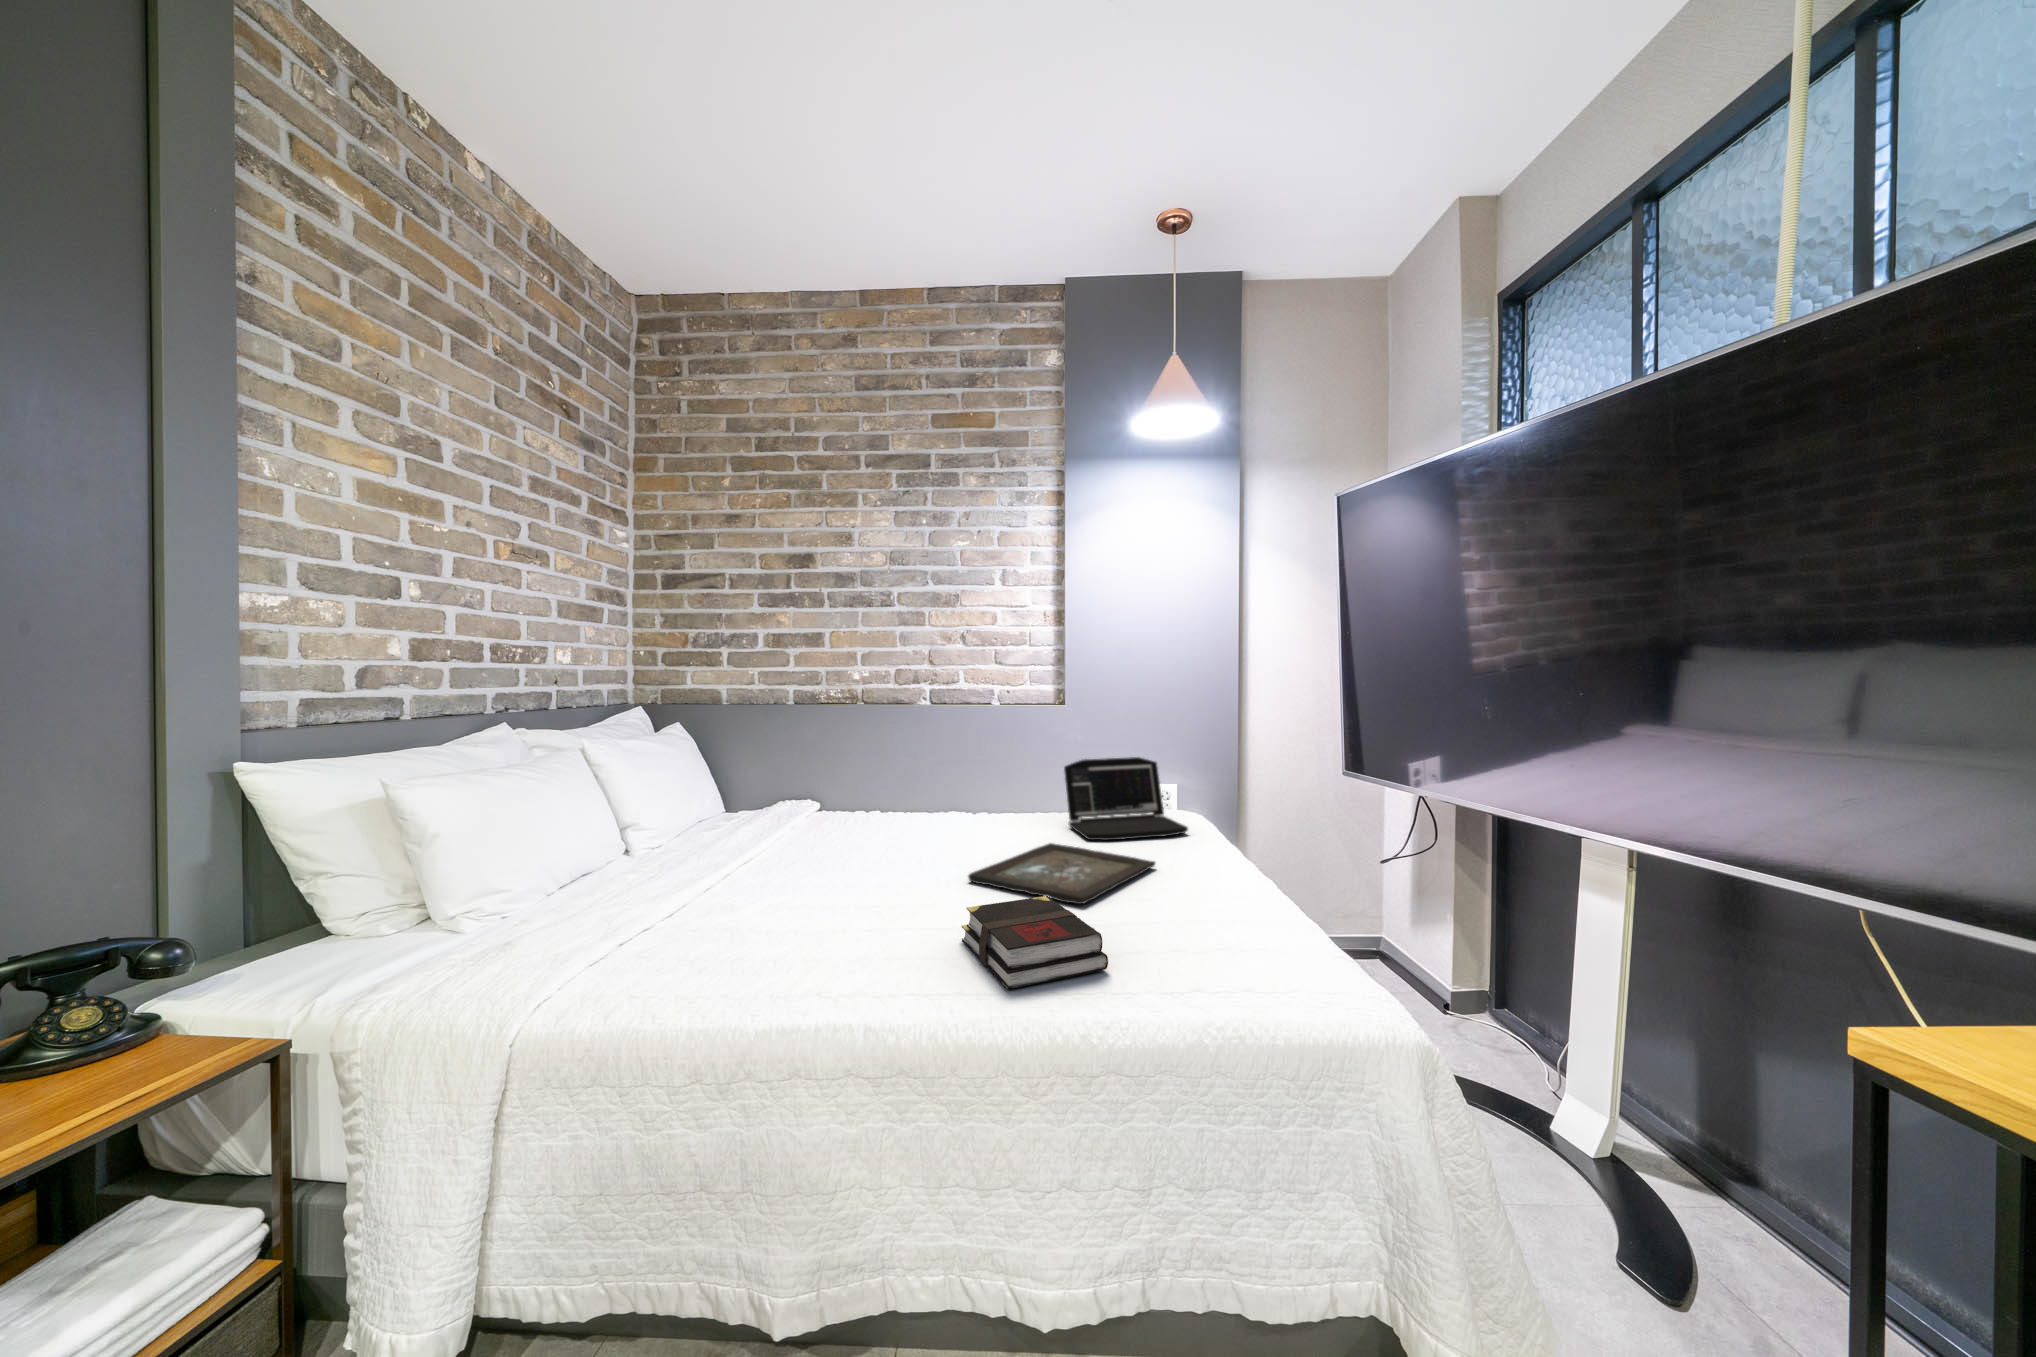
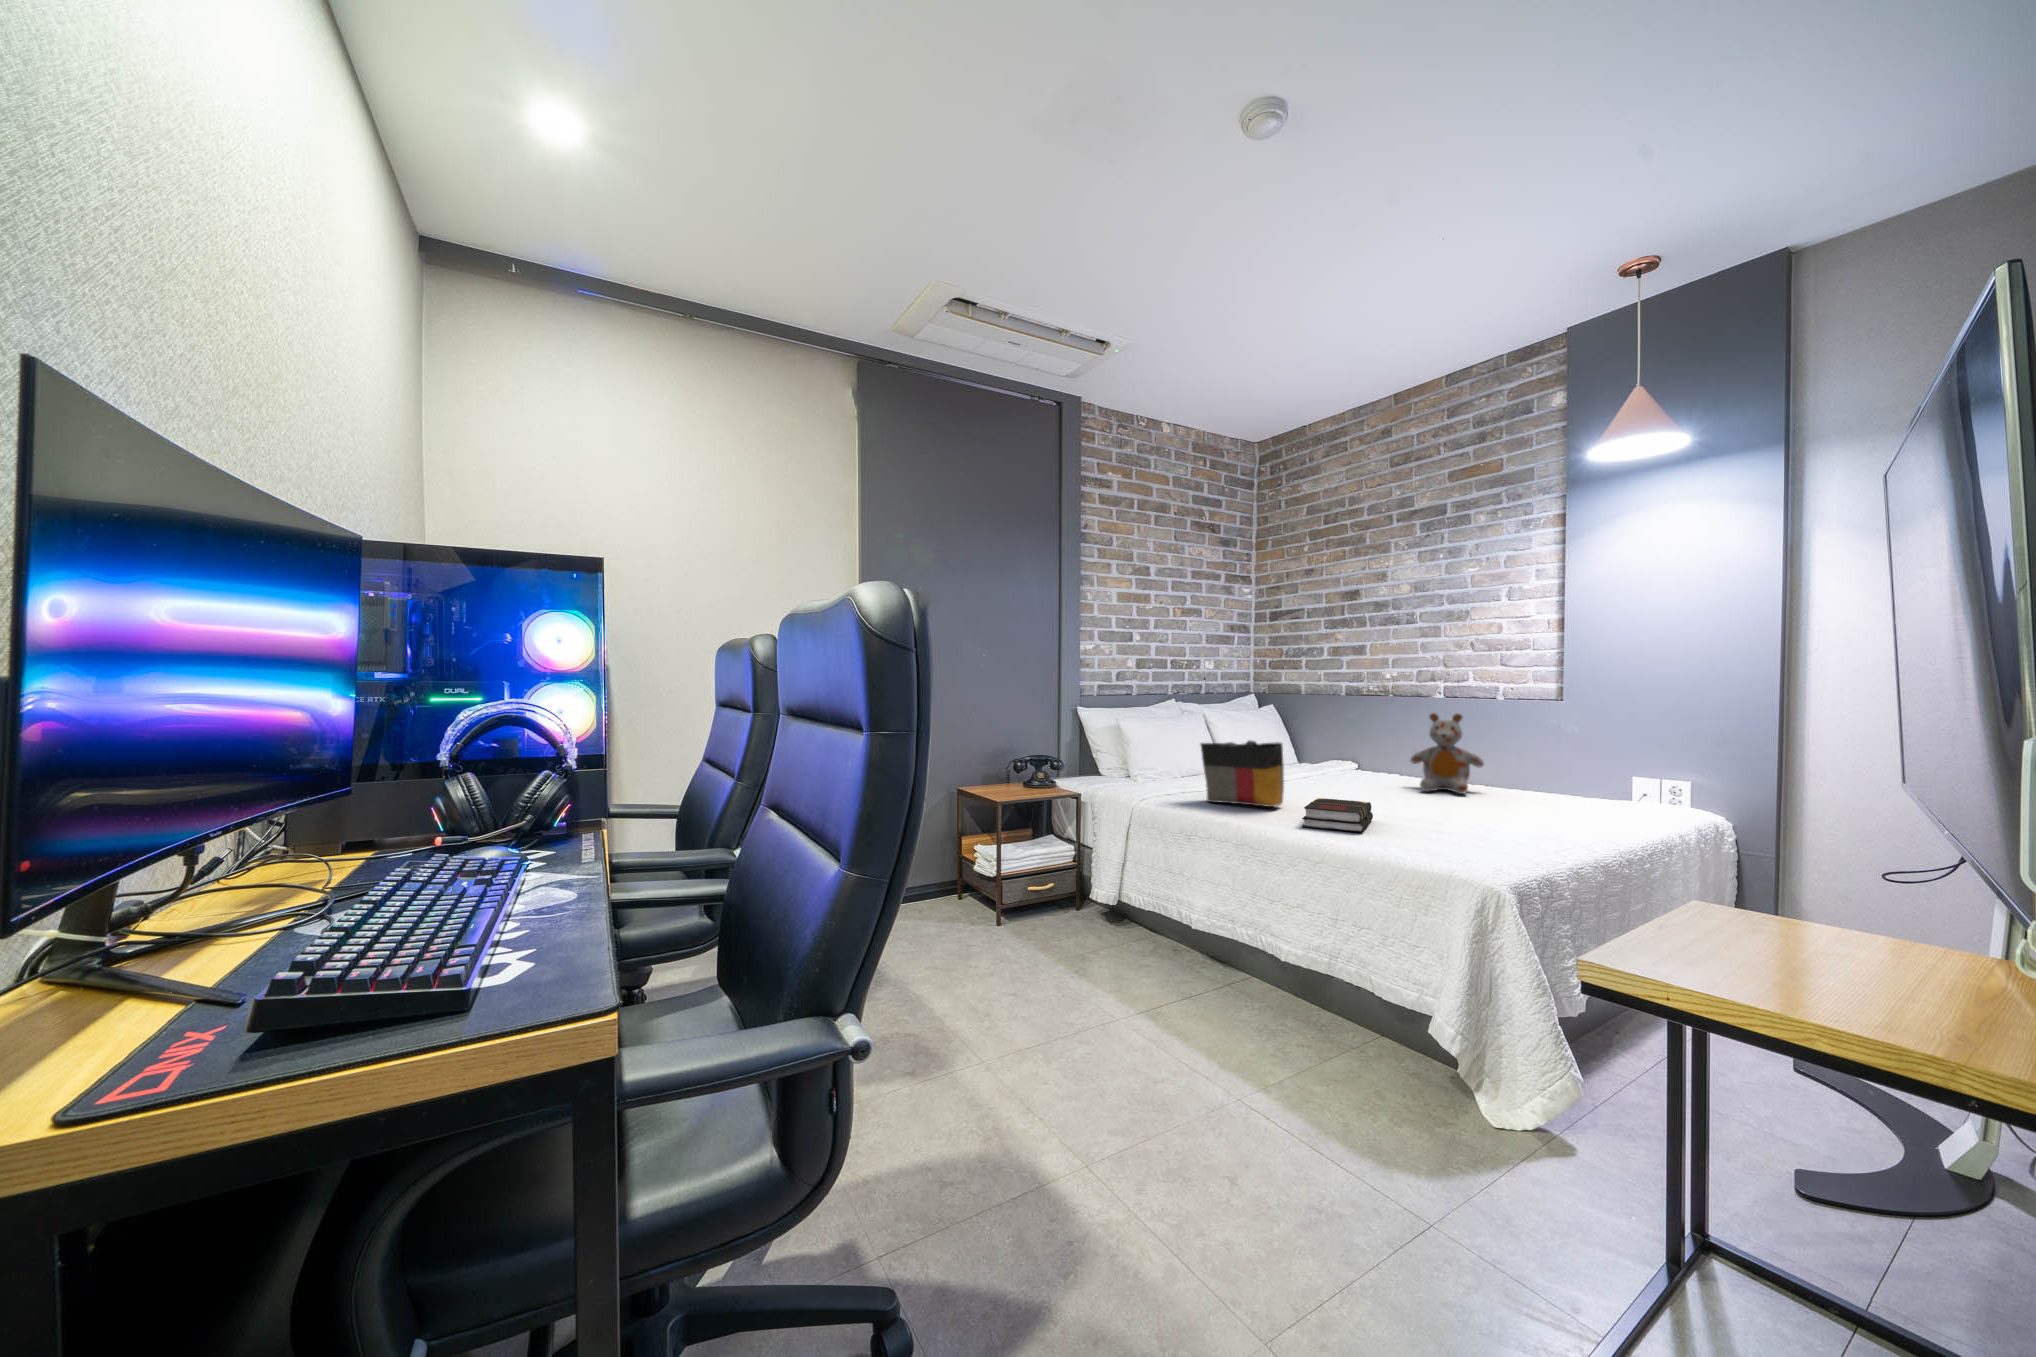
stuffed bear: none [948,725,1031,839] -> present [1411,713,1484,794]
laptop: present [1064,757,1188,840] -> none [1506,745,1621,814]
tote bag: none [705,809,897,968] -> present [1201,741,1284,807]
tray: present [968,843,1155,904] -> none [1368,797,1518,819]

